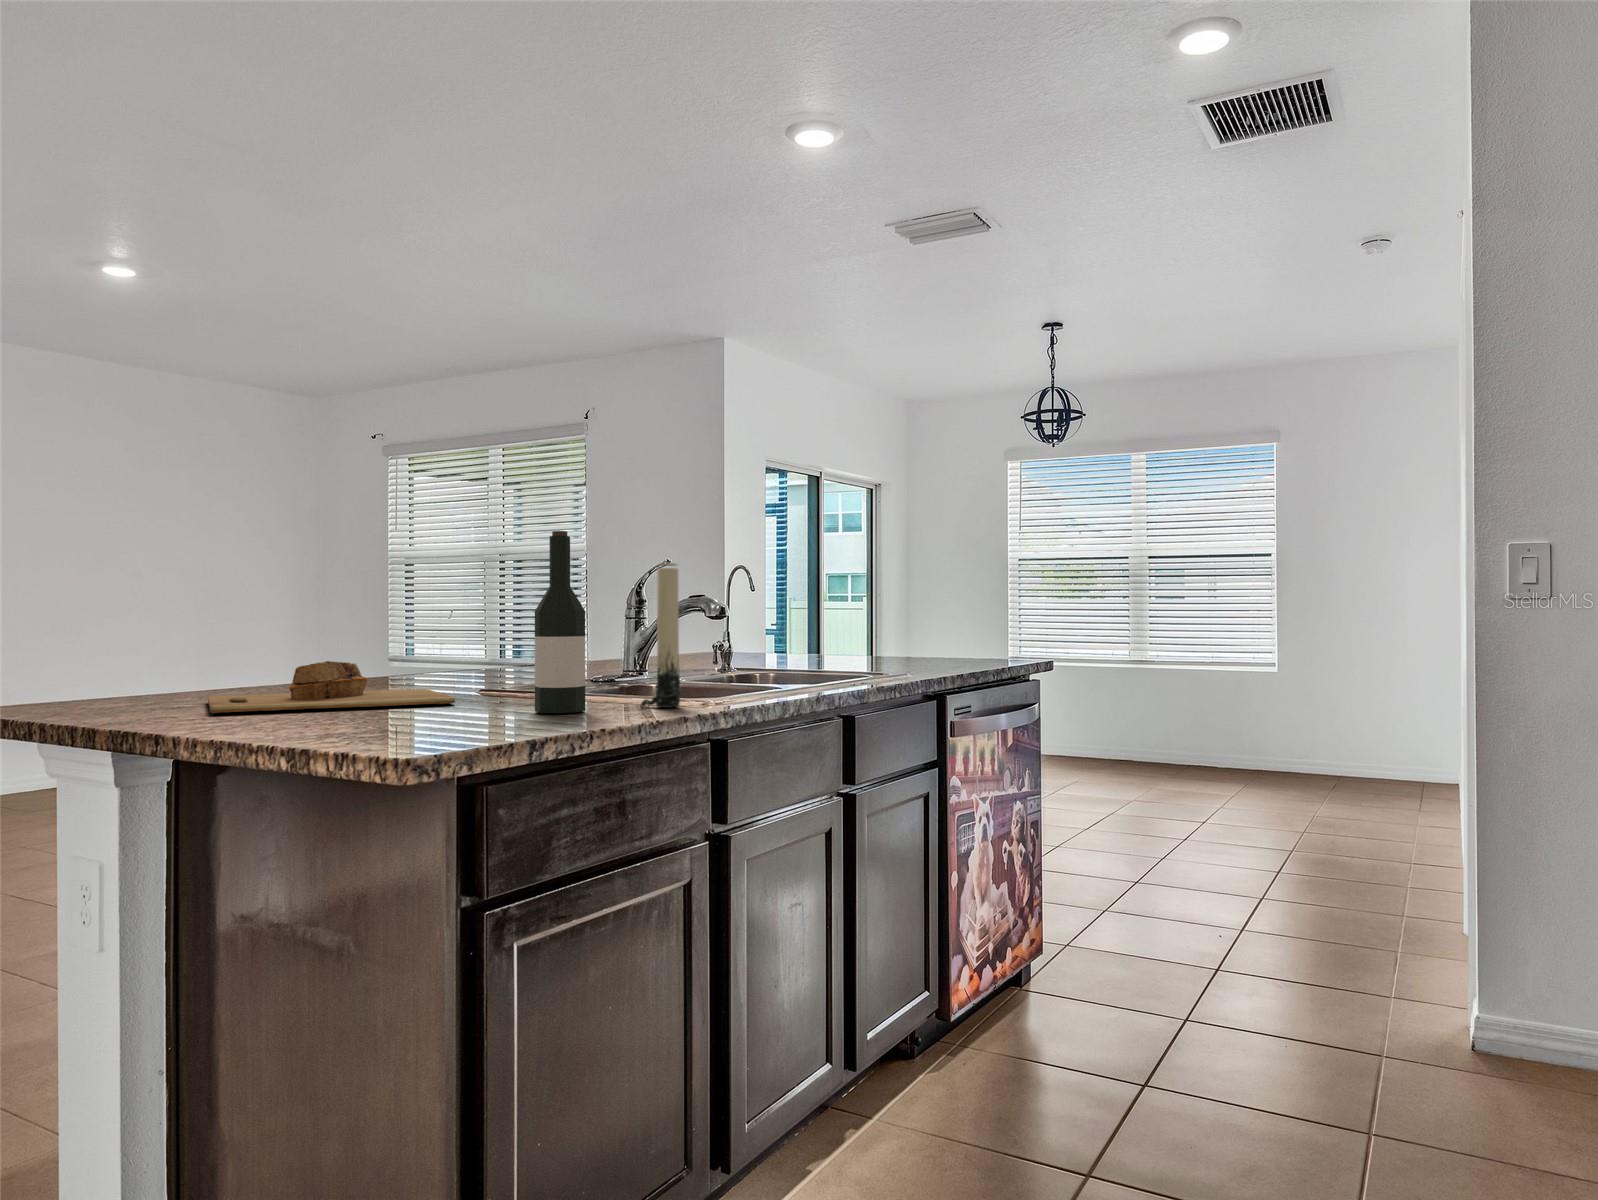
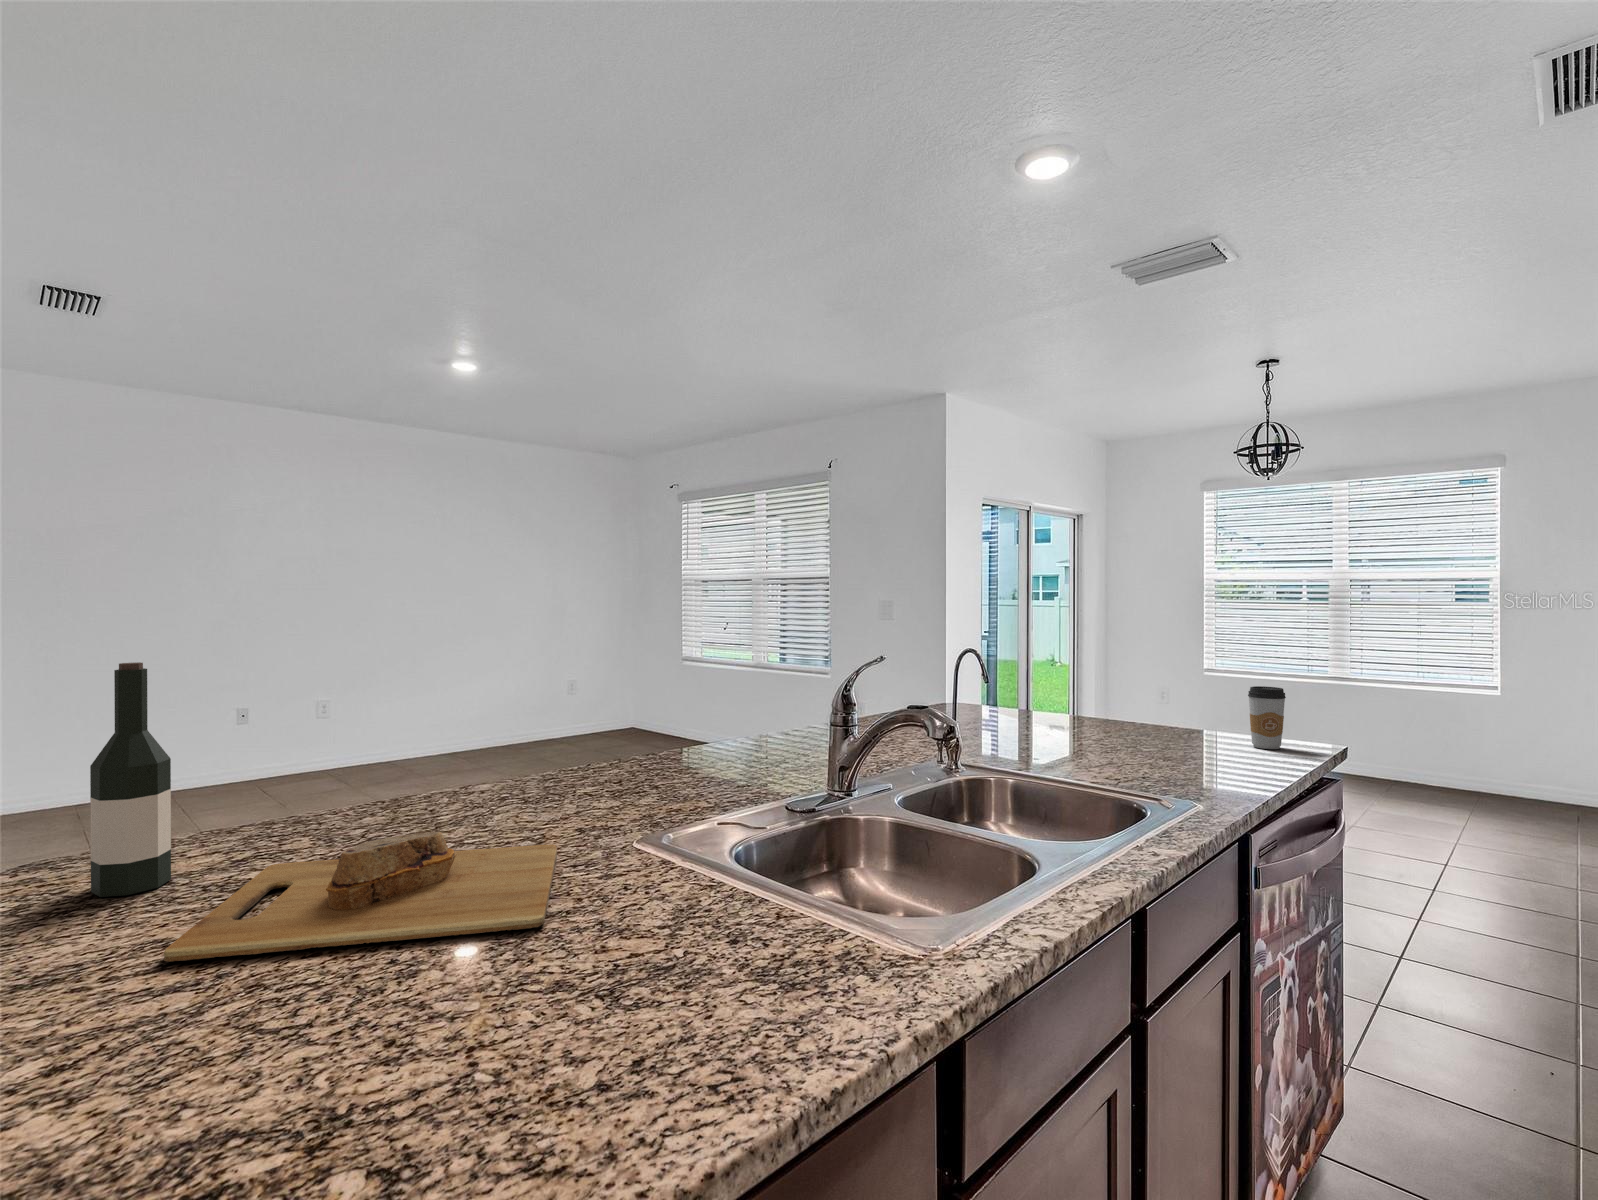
wine bottle: present [535,531,585,713] -> present [90,662,171,897]
candle: present [641,563,681,707] -> none [812,739,880,1000]
coffee cup: none [975,612,1002,662] -> present [1248,686,1286,749]

